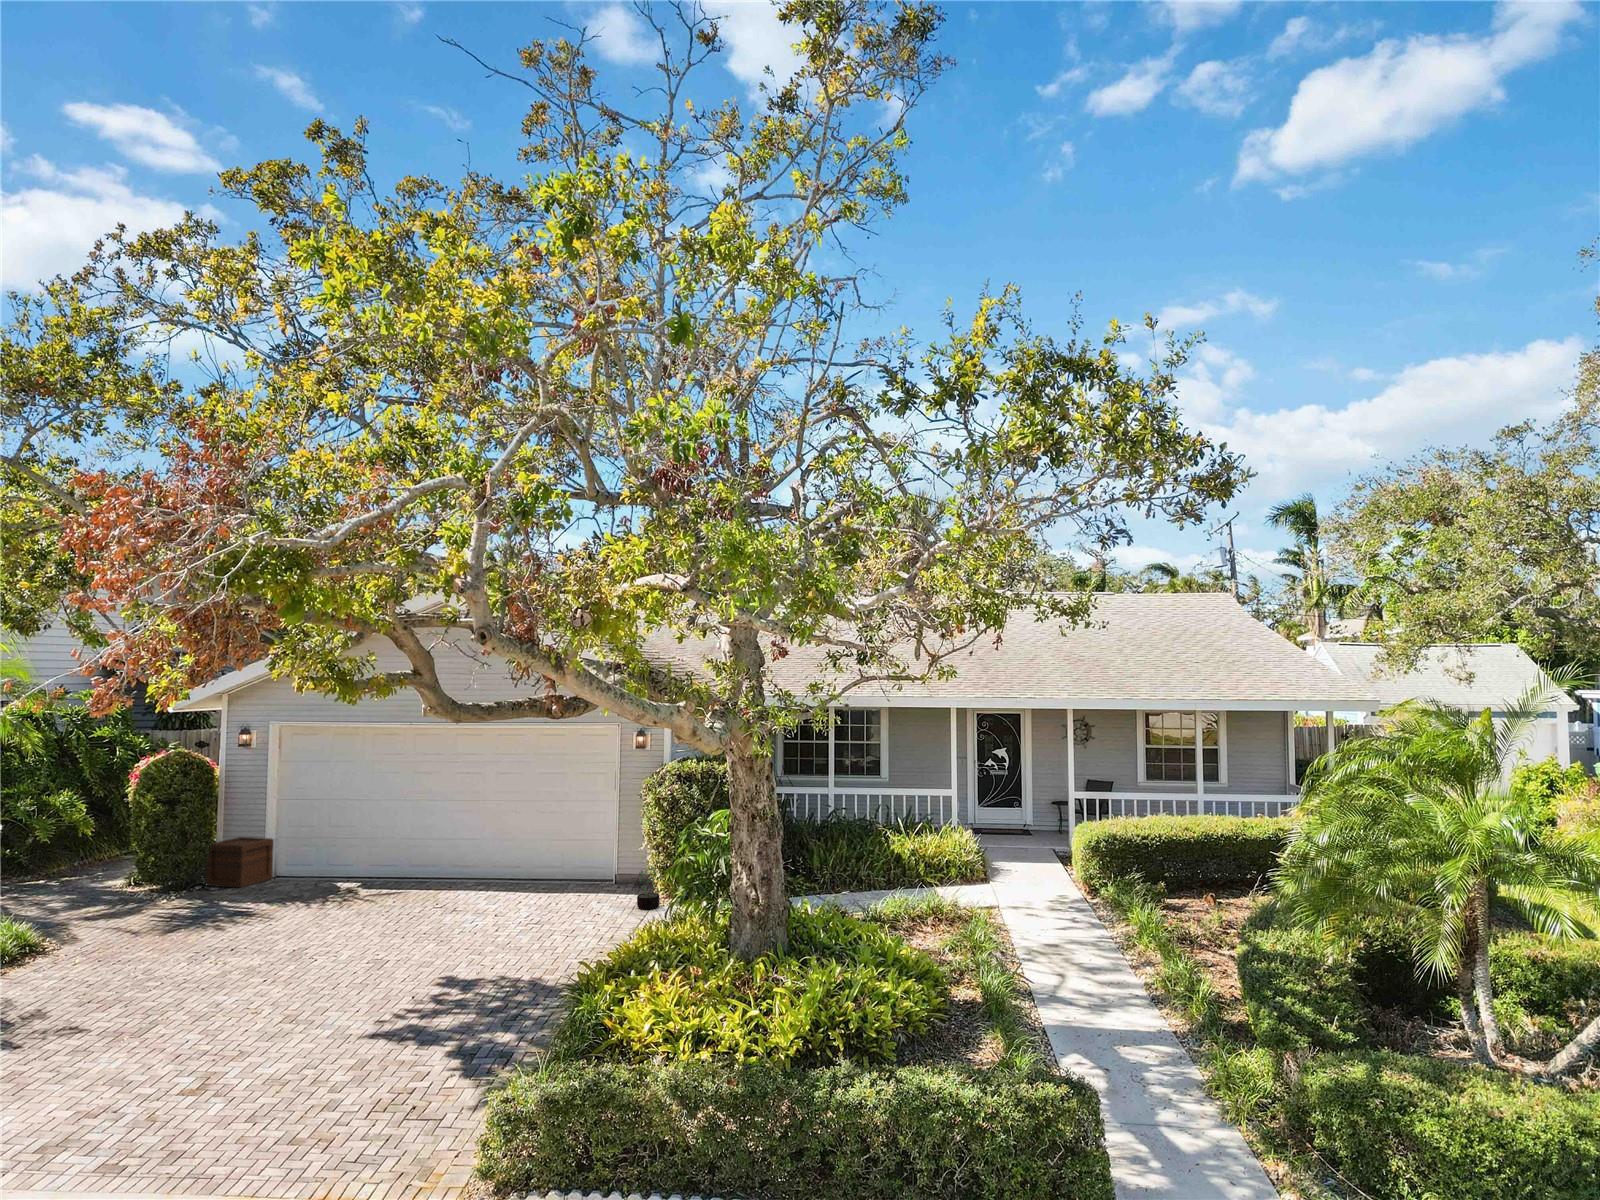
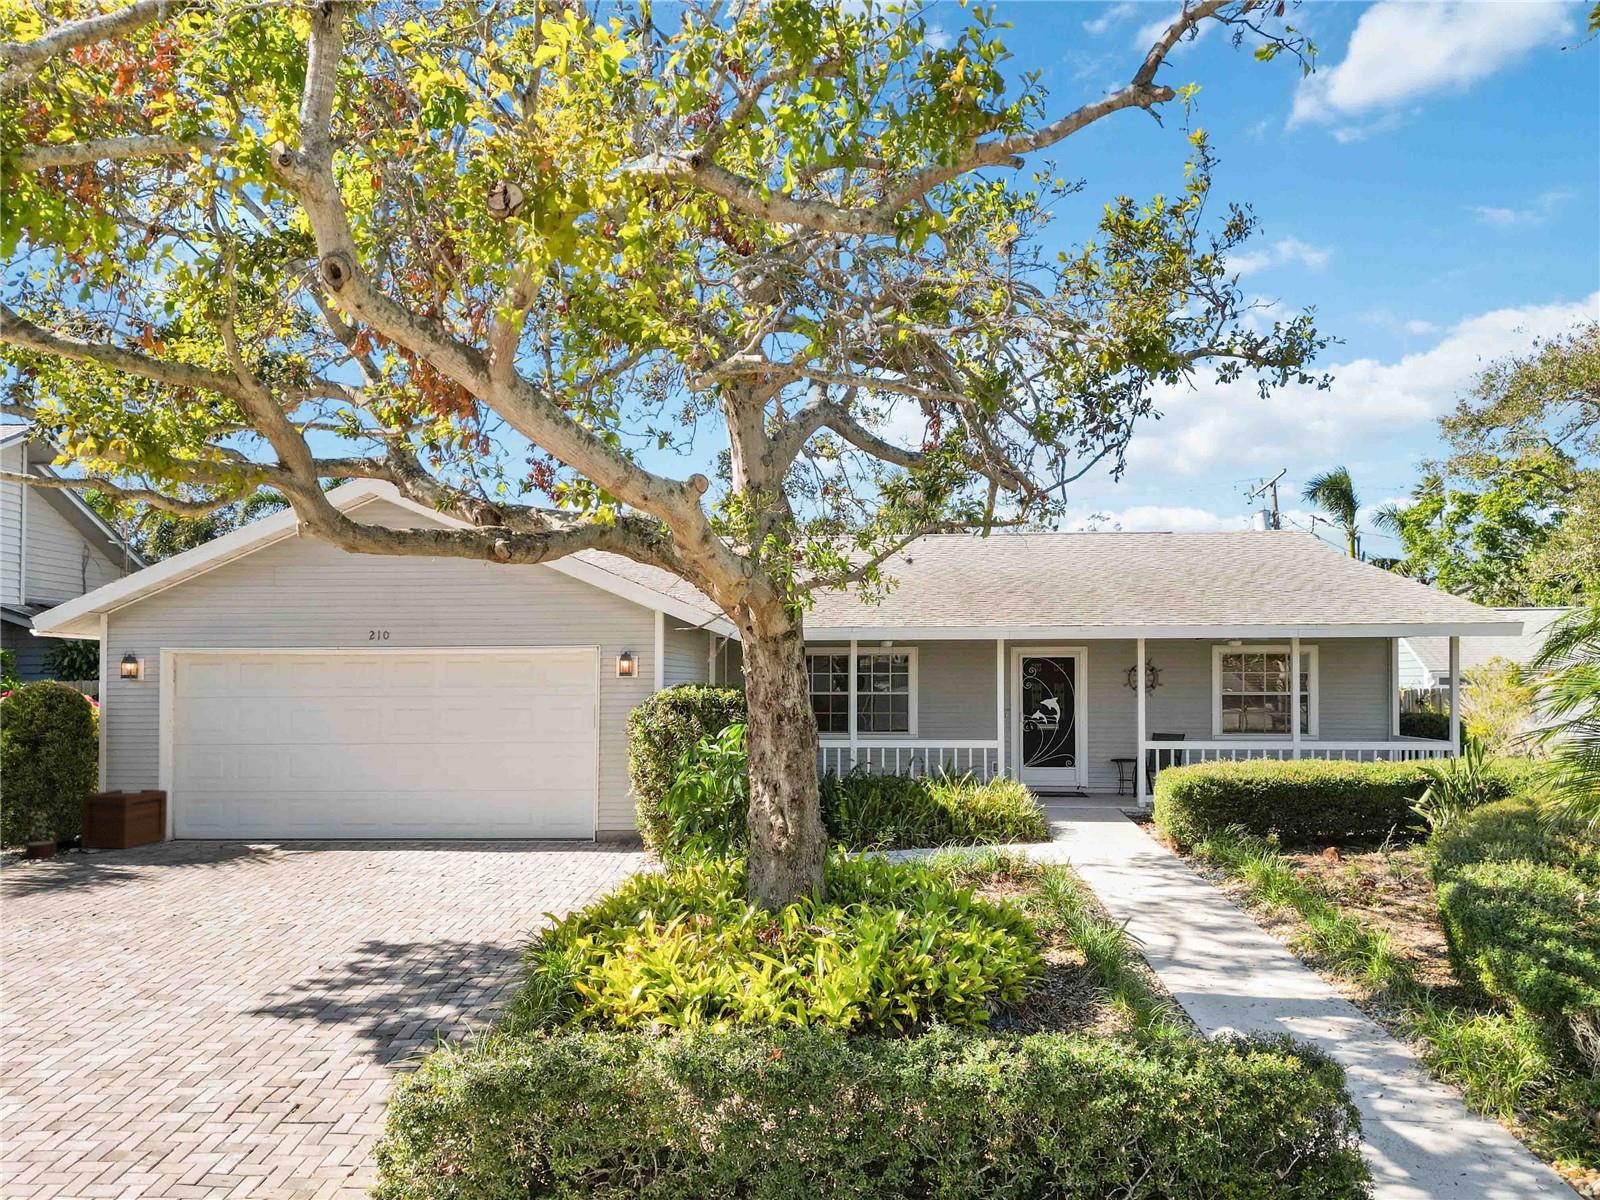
decorative plant: present [637,867,660,910] -> present [25,812,56,859]

